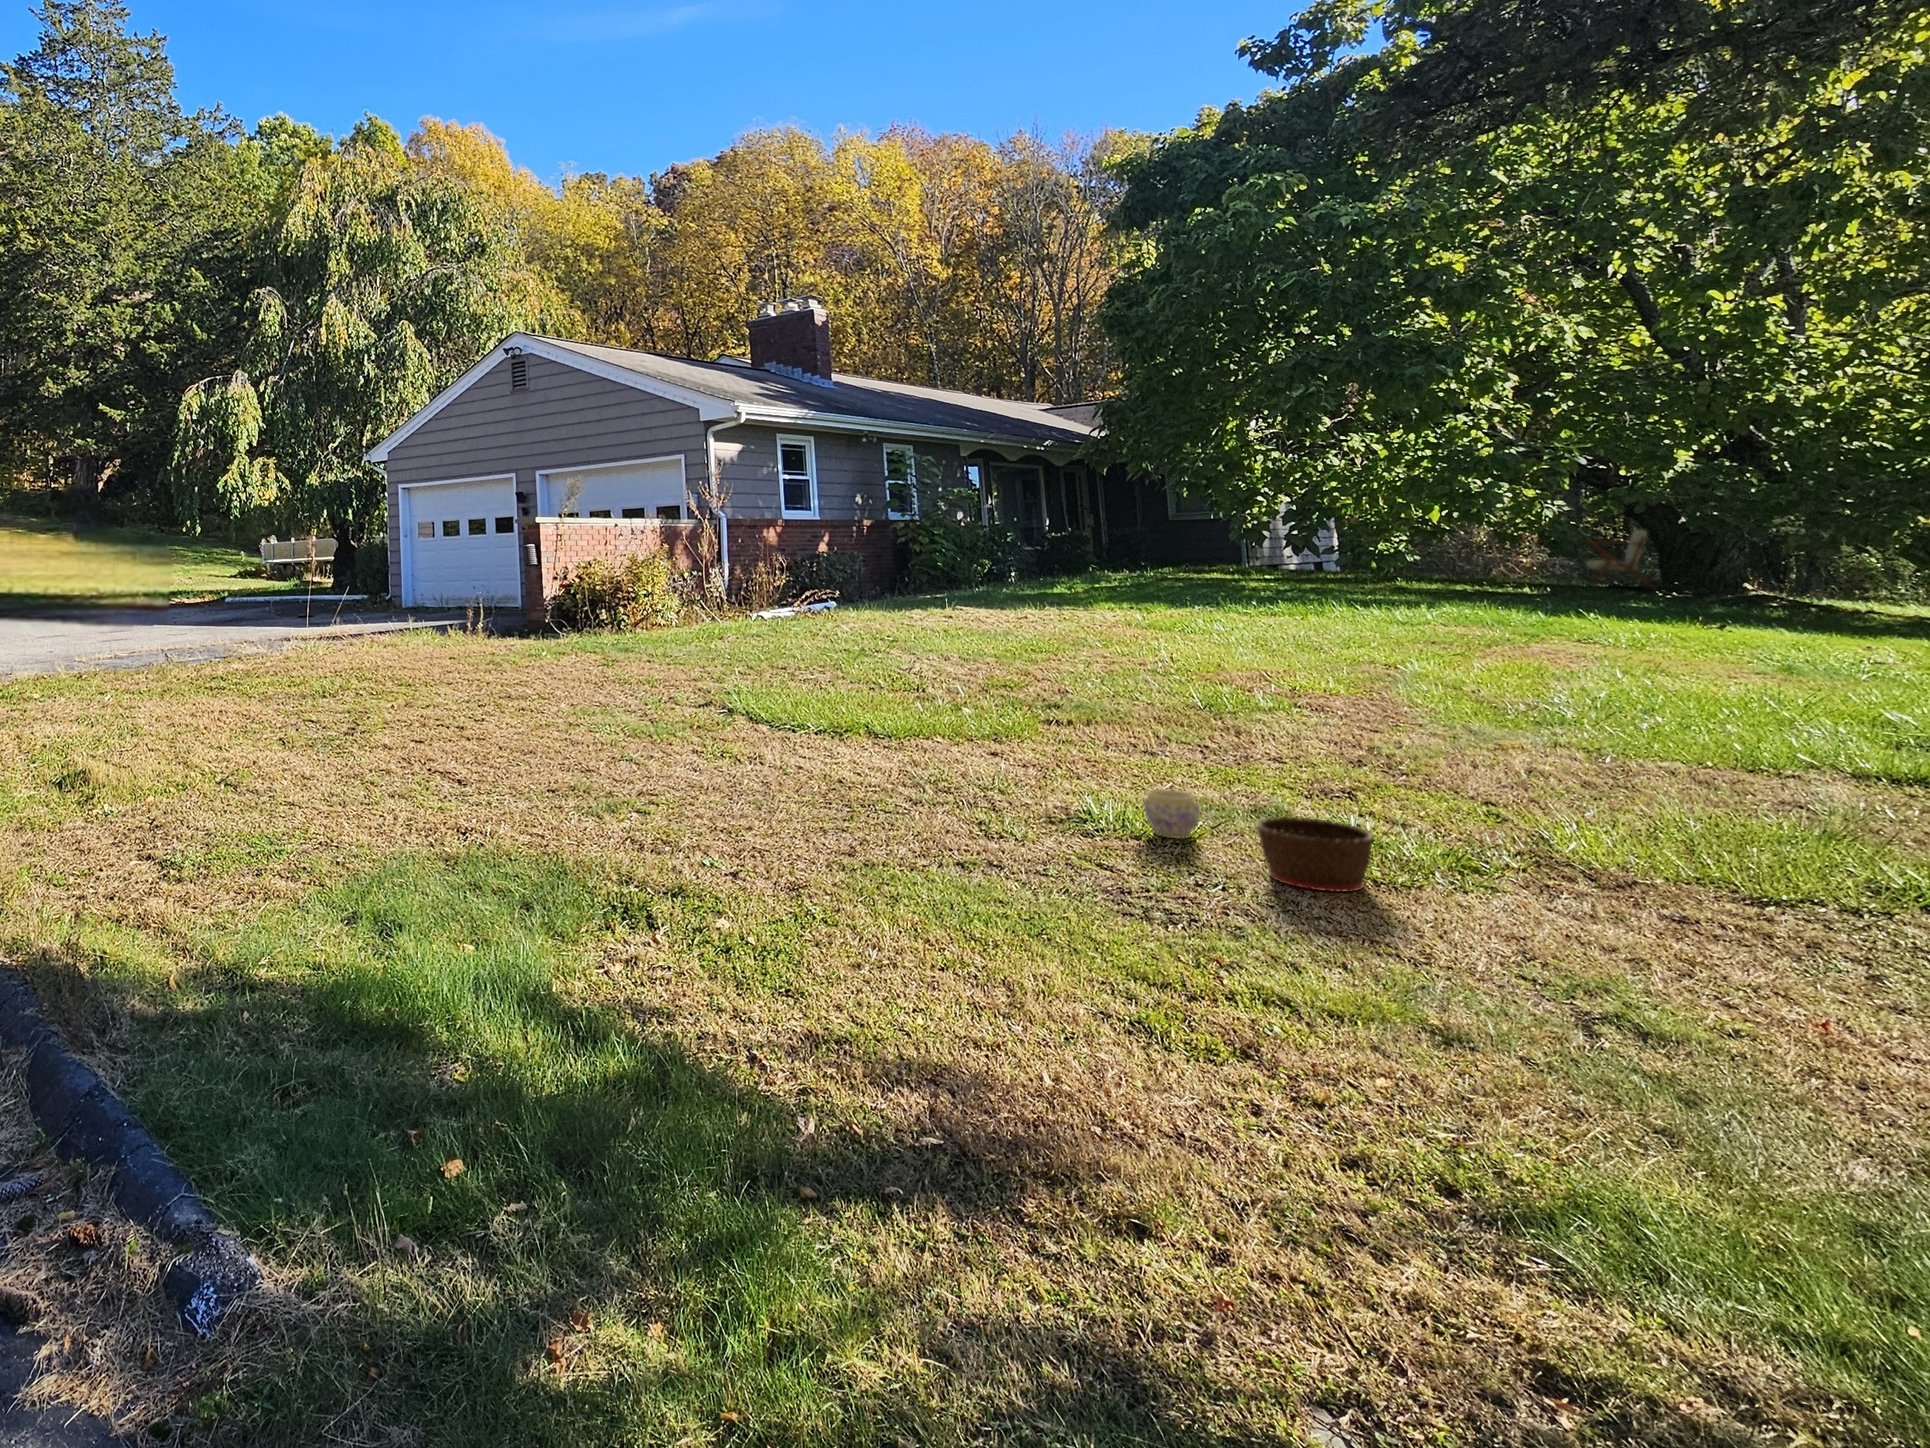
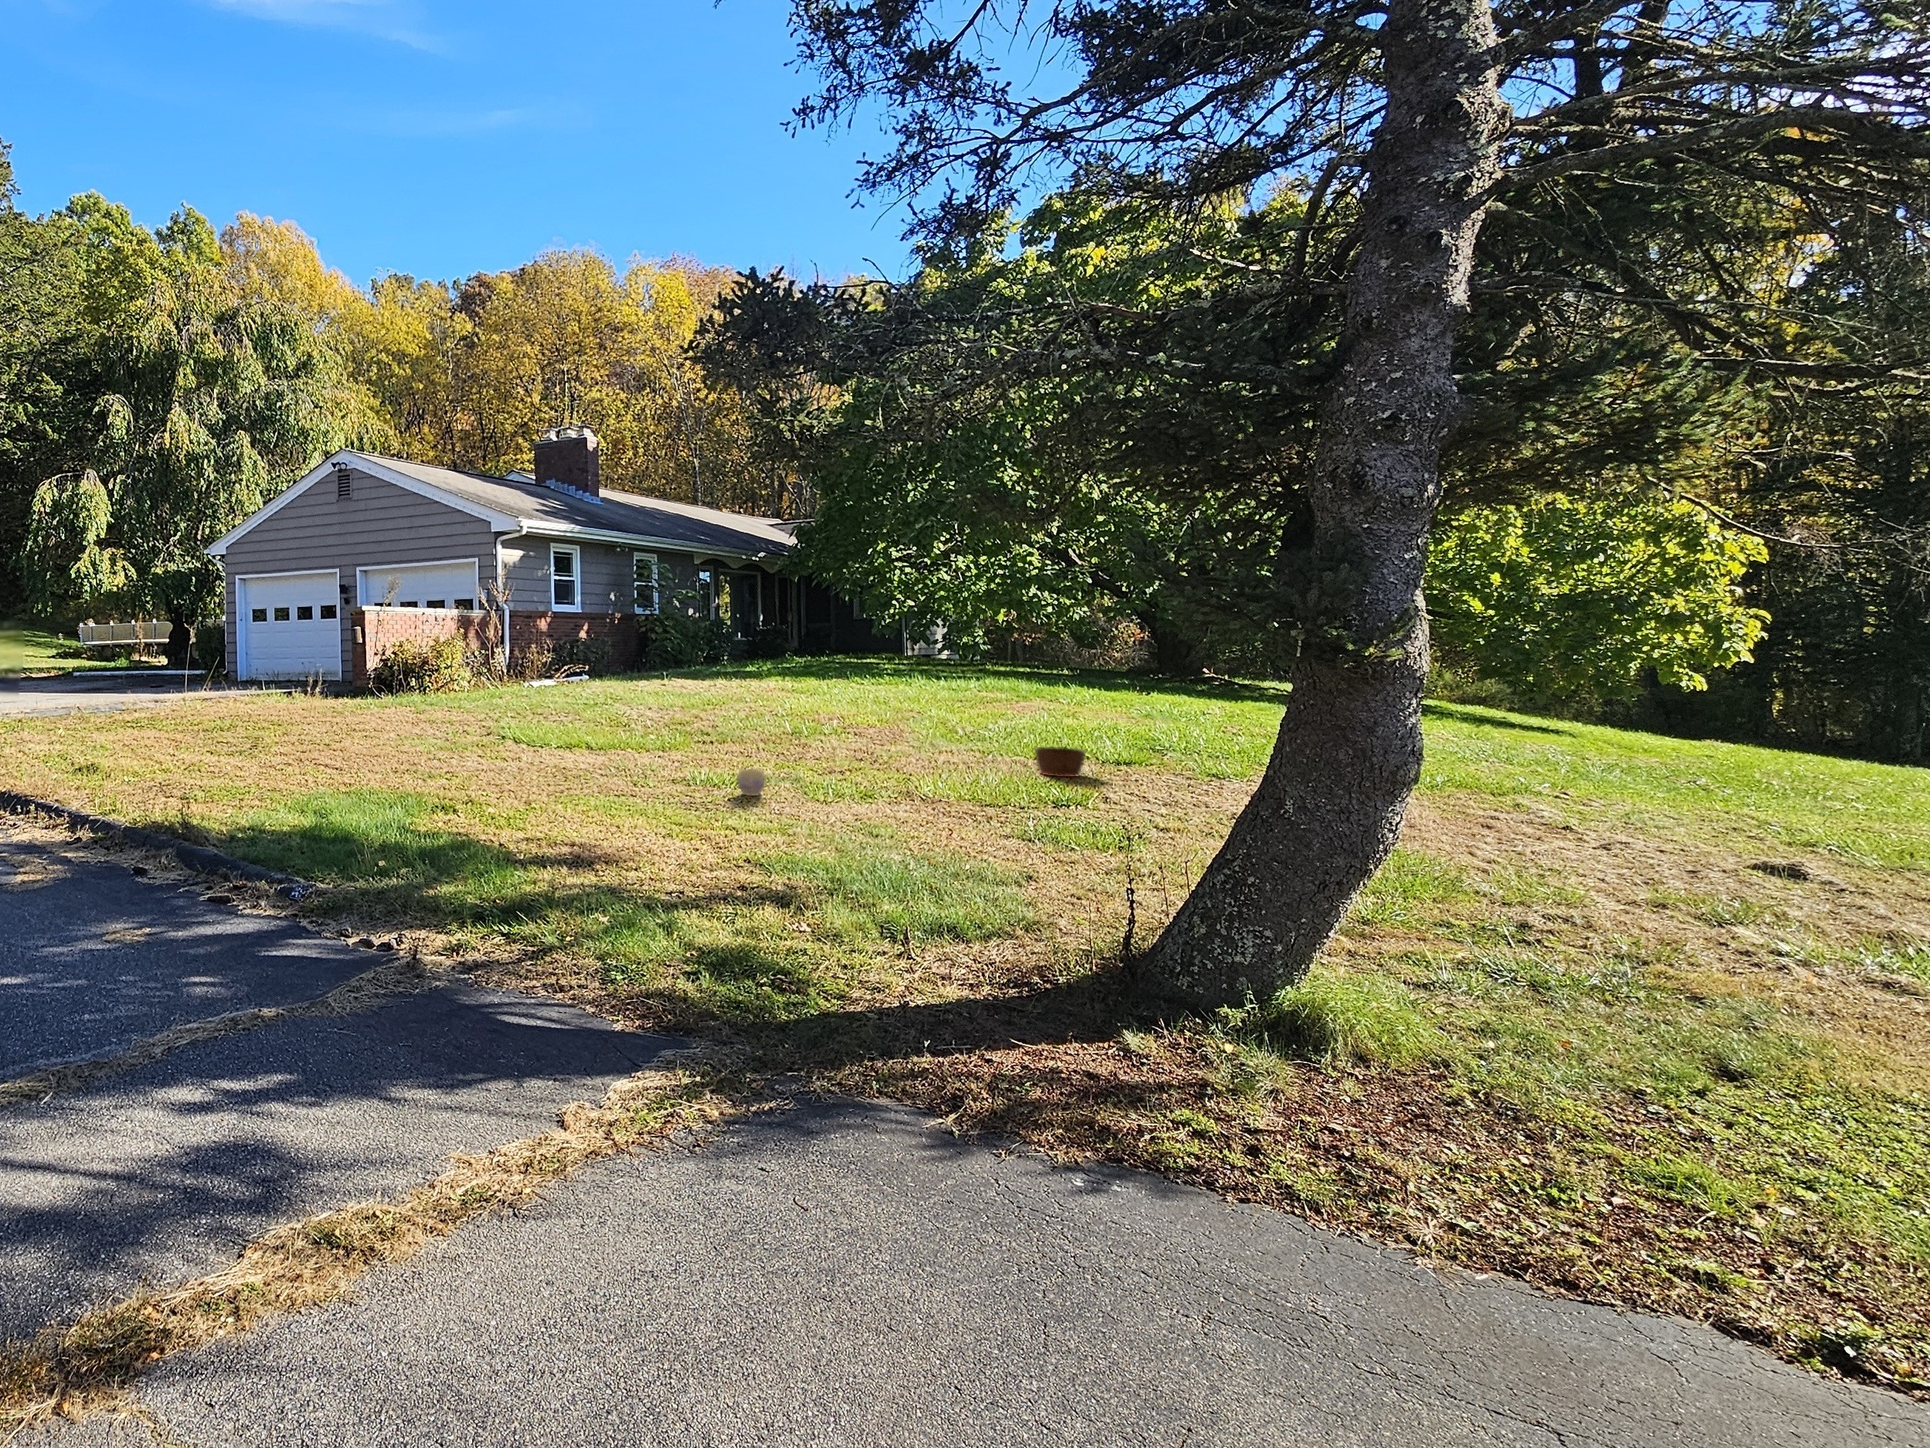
lounge chair: present [1587,529,1655,588] -> none [1125,630,1165,674]
basket: present [1256,817,1374,892] -> present [1035,747,1086,777]

